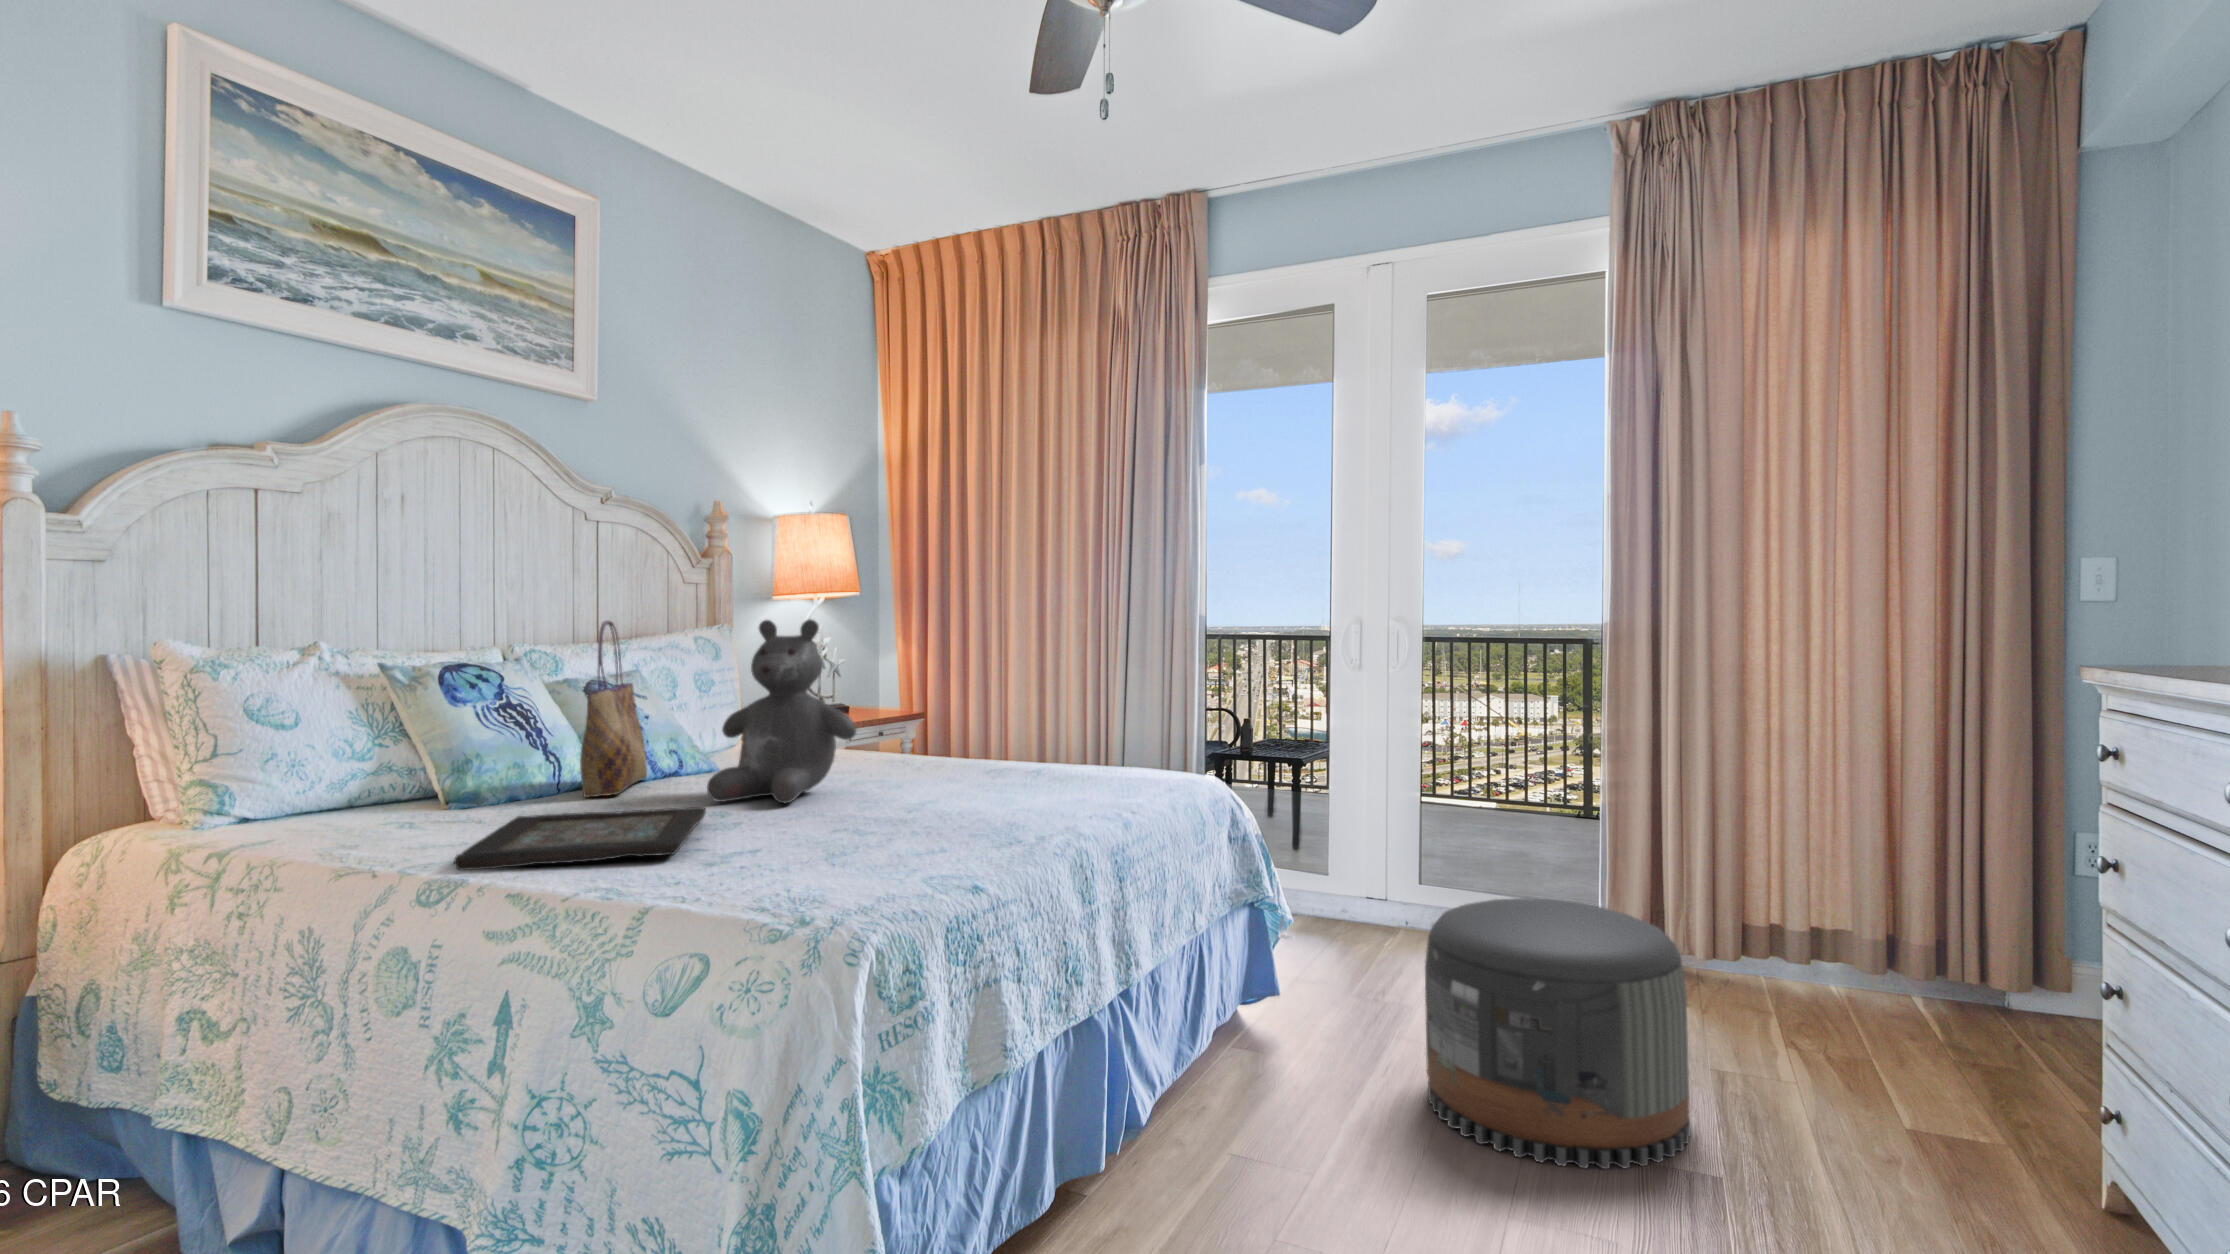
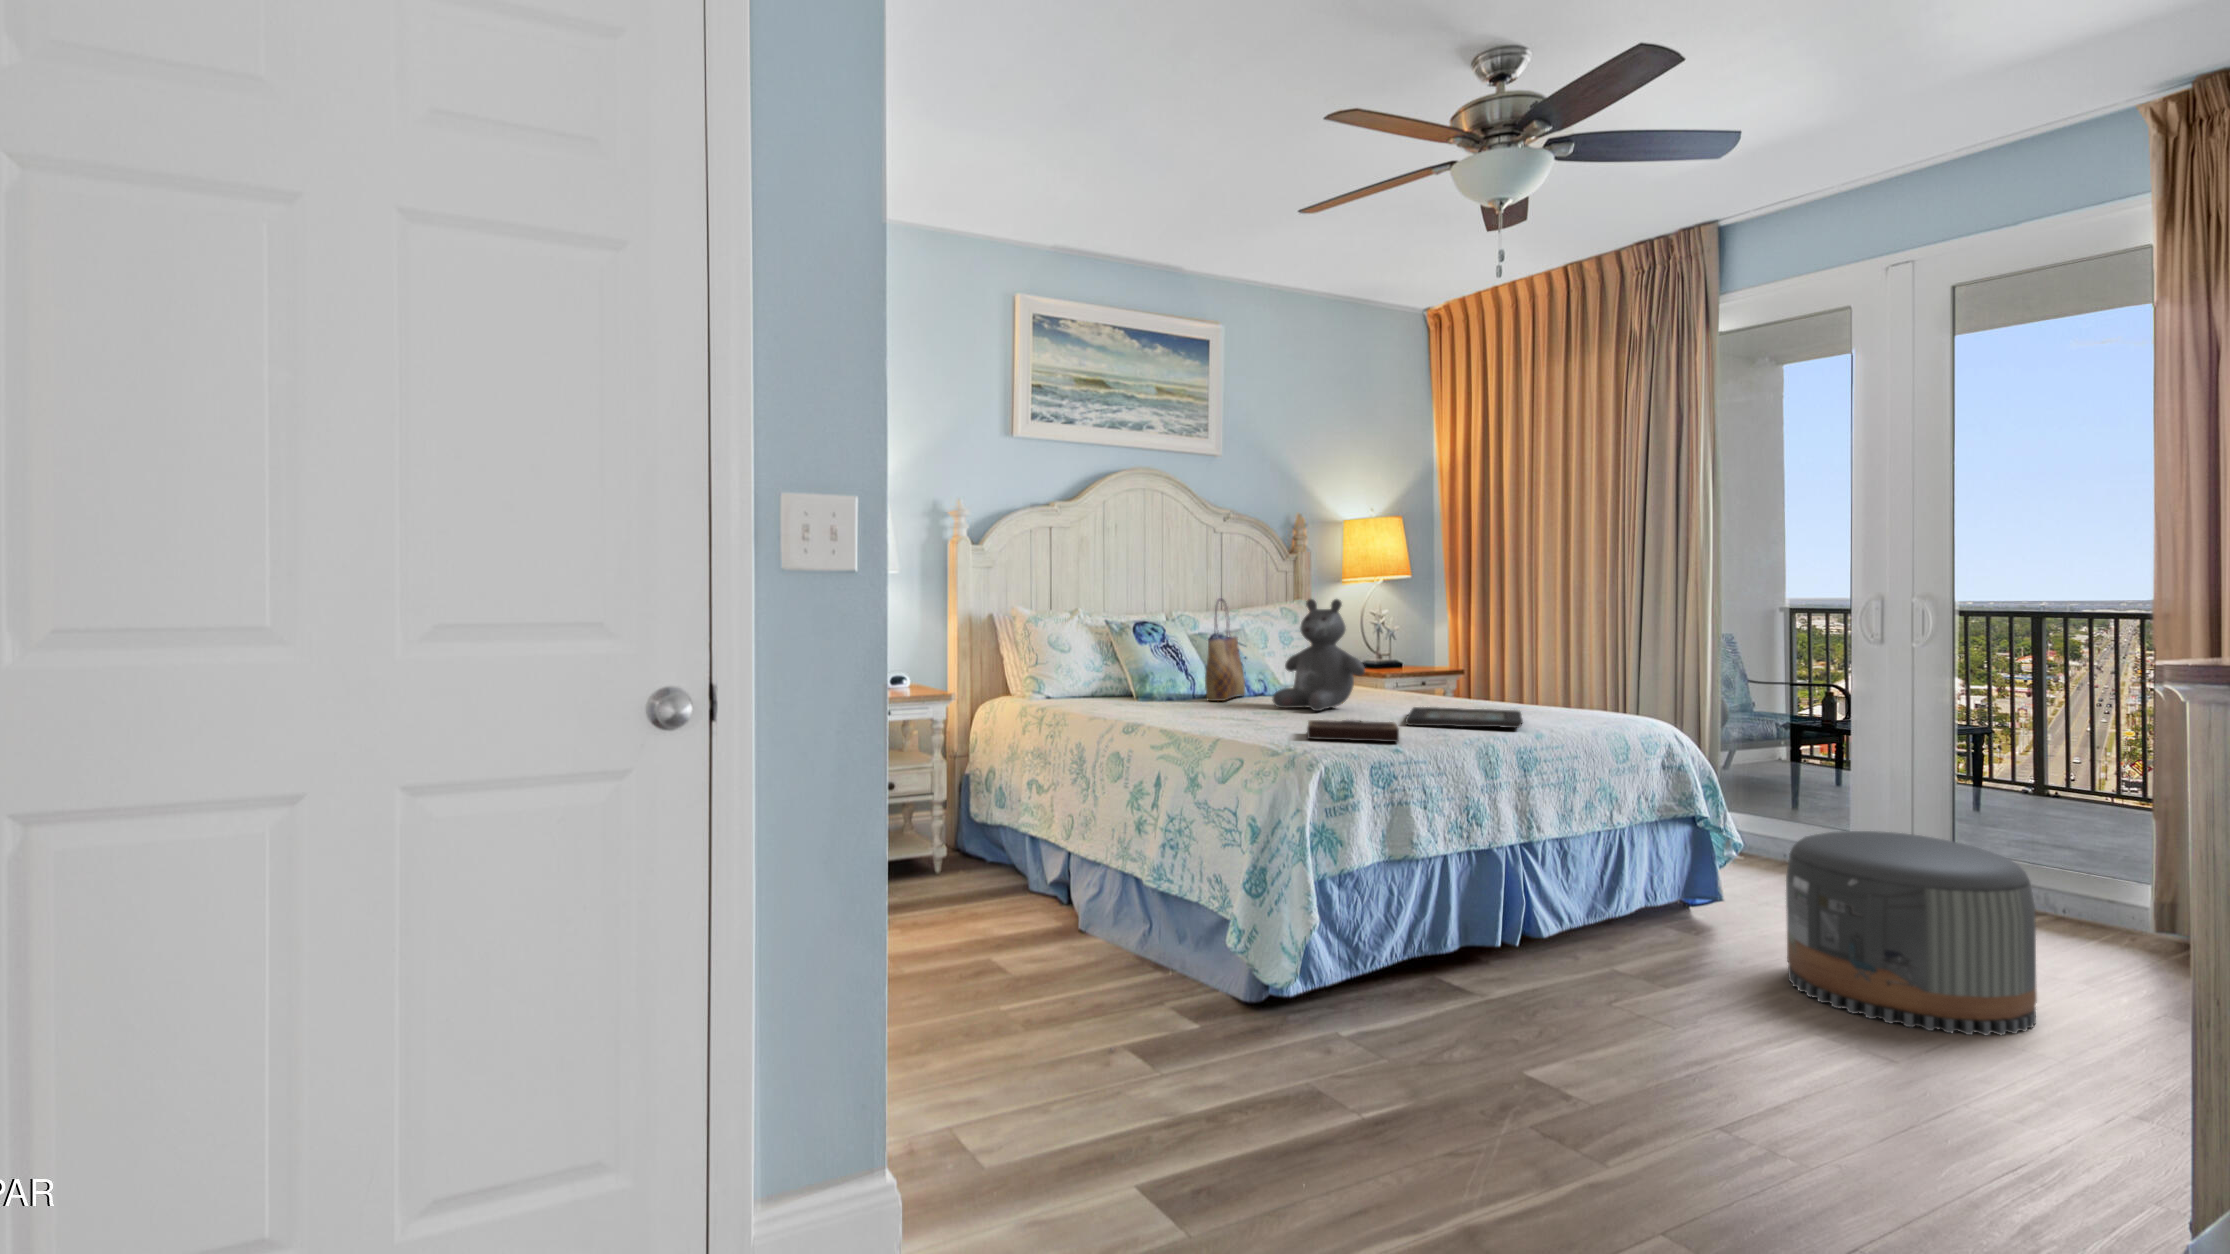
decorative tray: present [454,807,706,870] -> present [1406,707,1523,728]
notebook: none [808,827,980,881] -> present [1307,720,1399,742]

